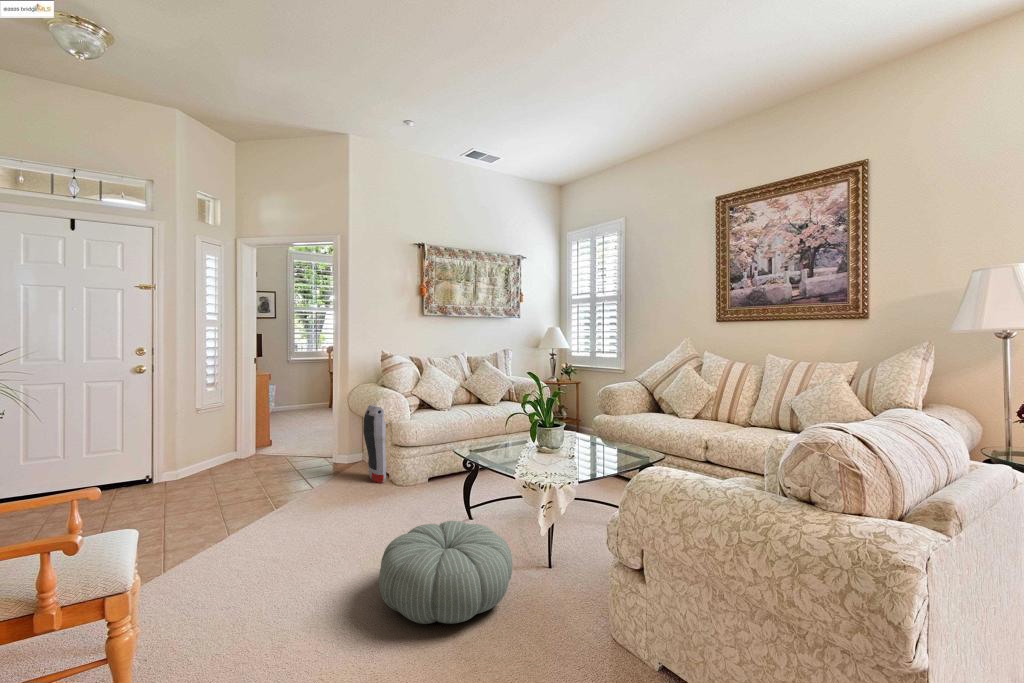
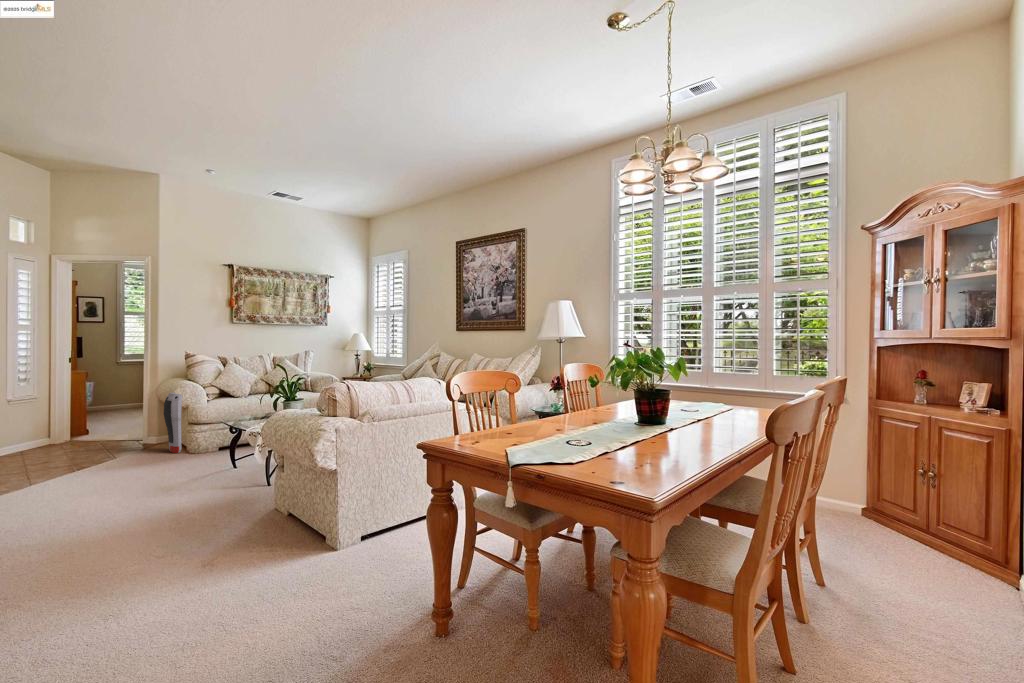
pouf: present [379,521,512,624] -> none [131,459,232,512]

